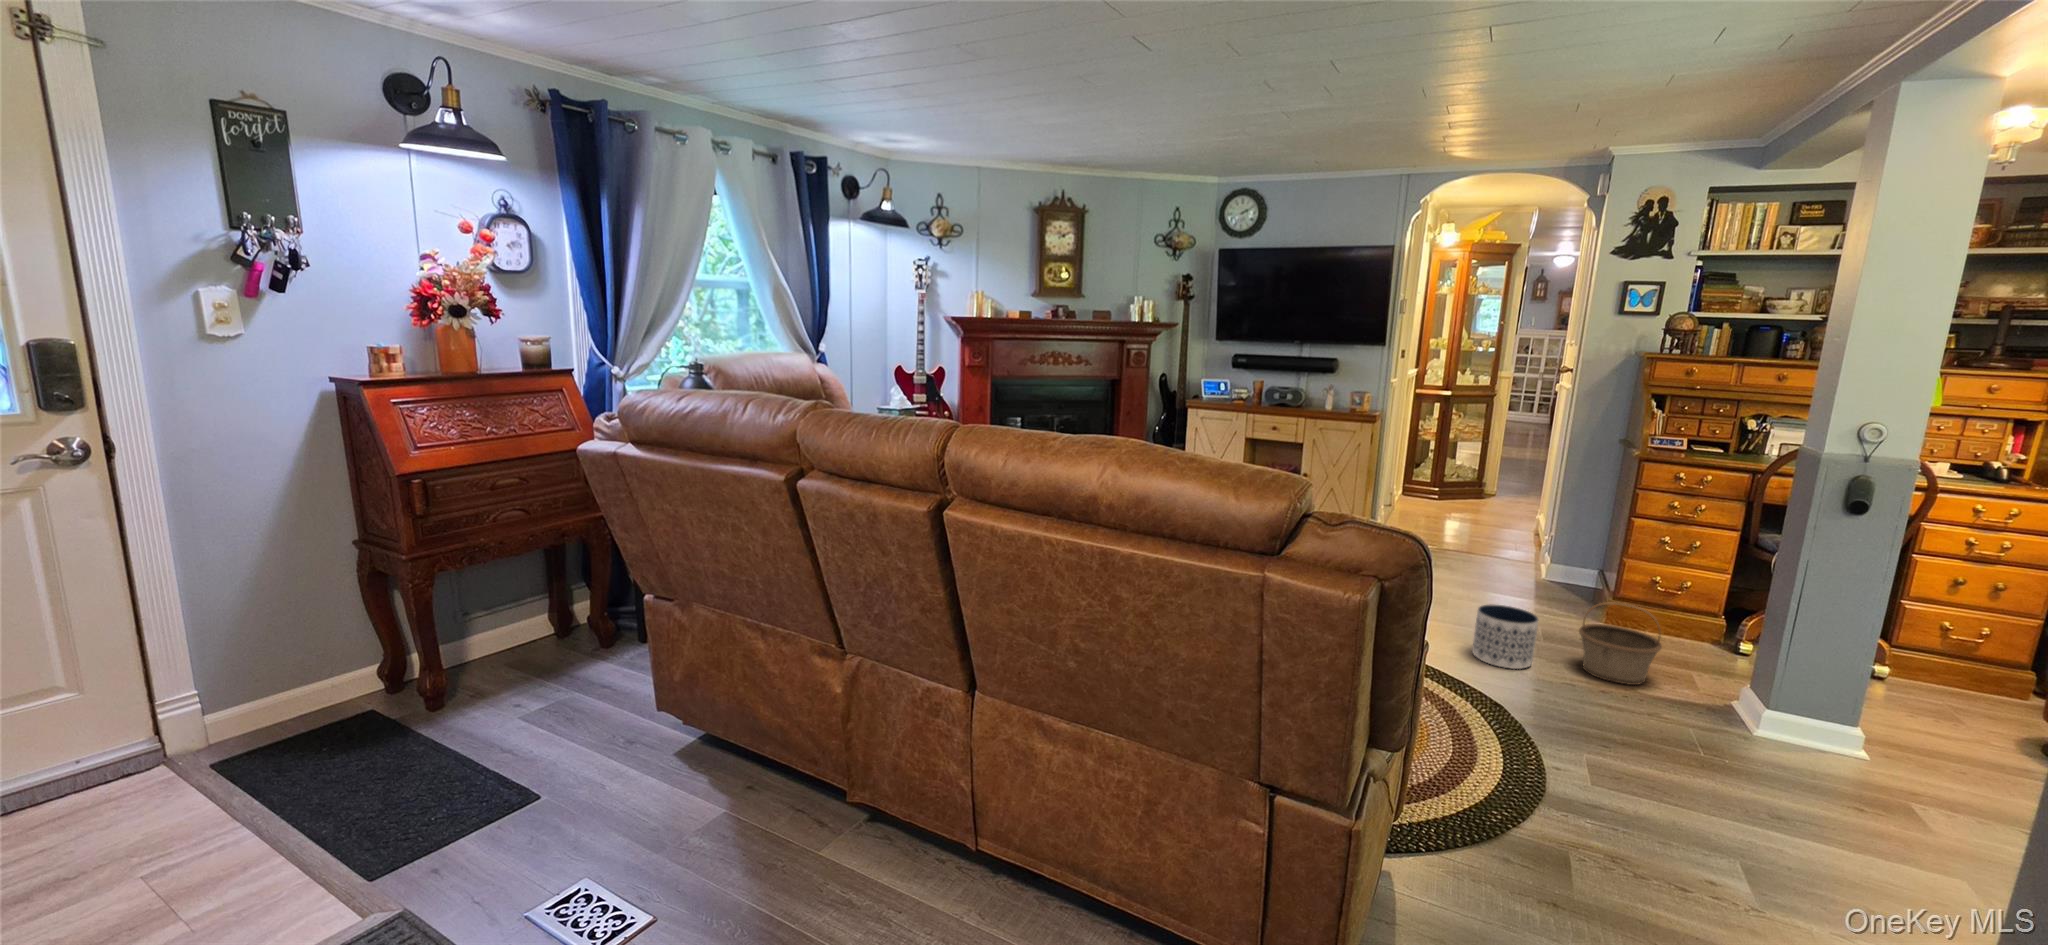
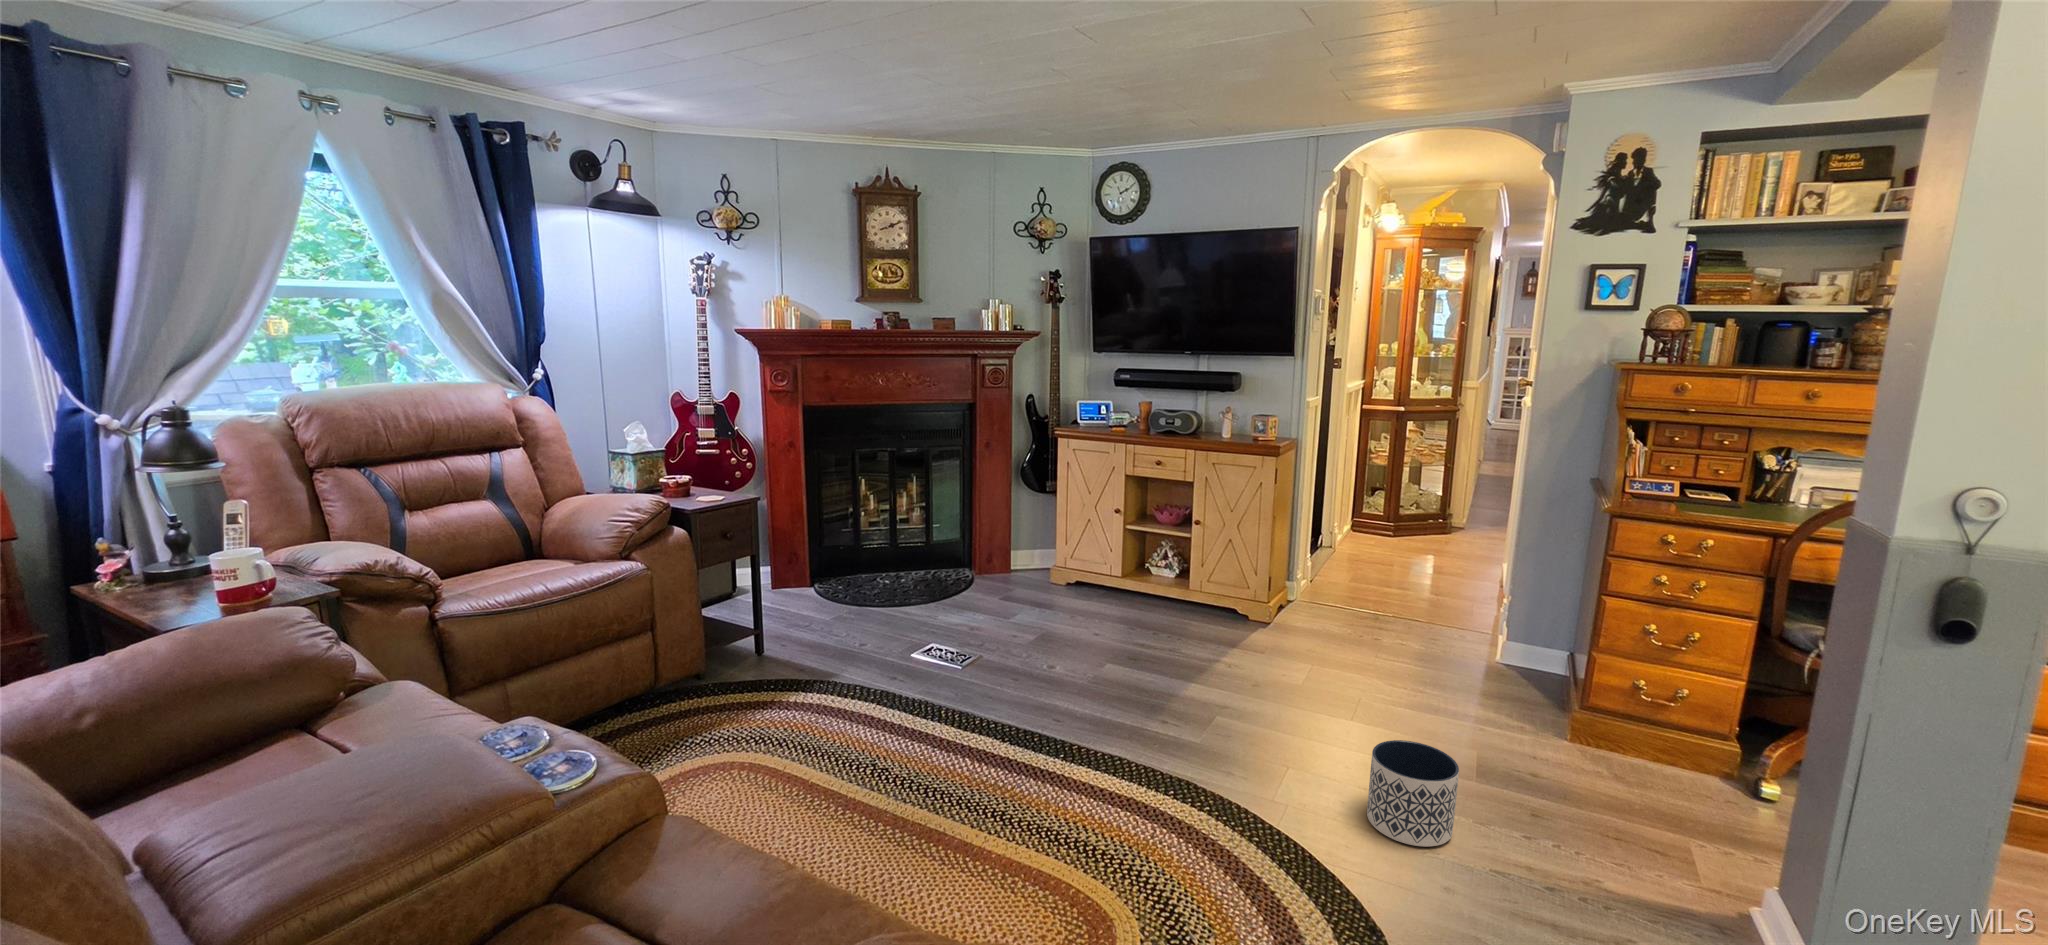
basket: present [1579,602,1662,685] -> none [1521,745,1644,877]

